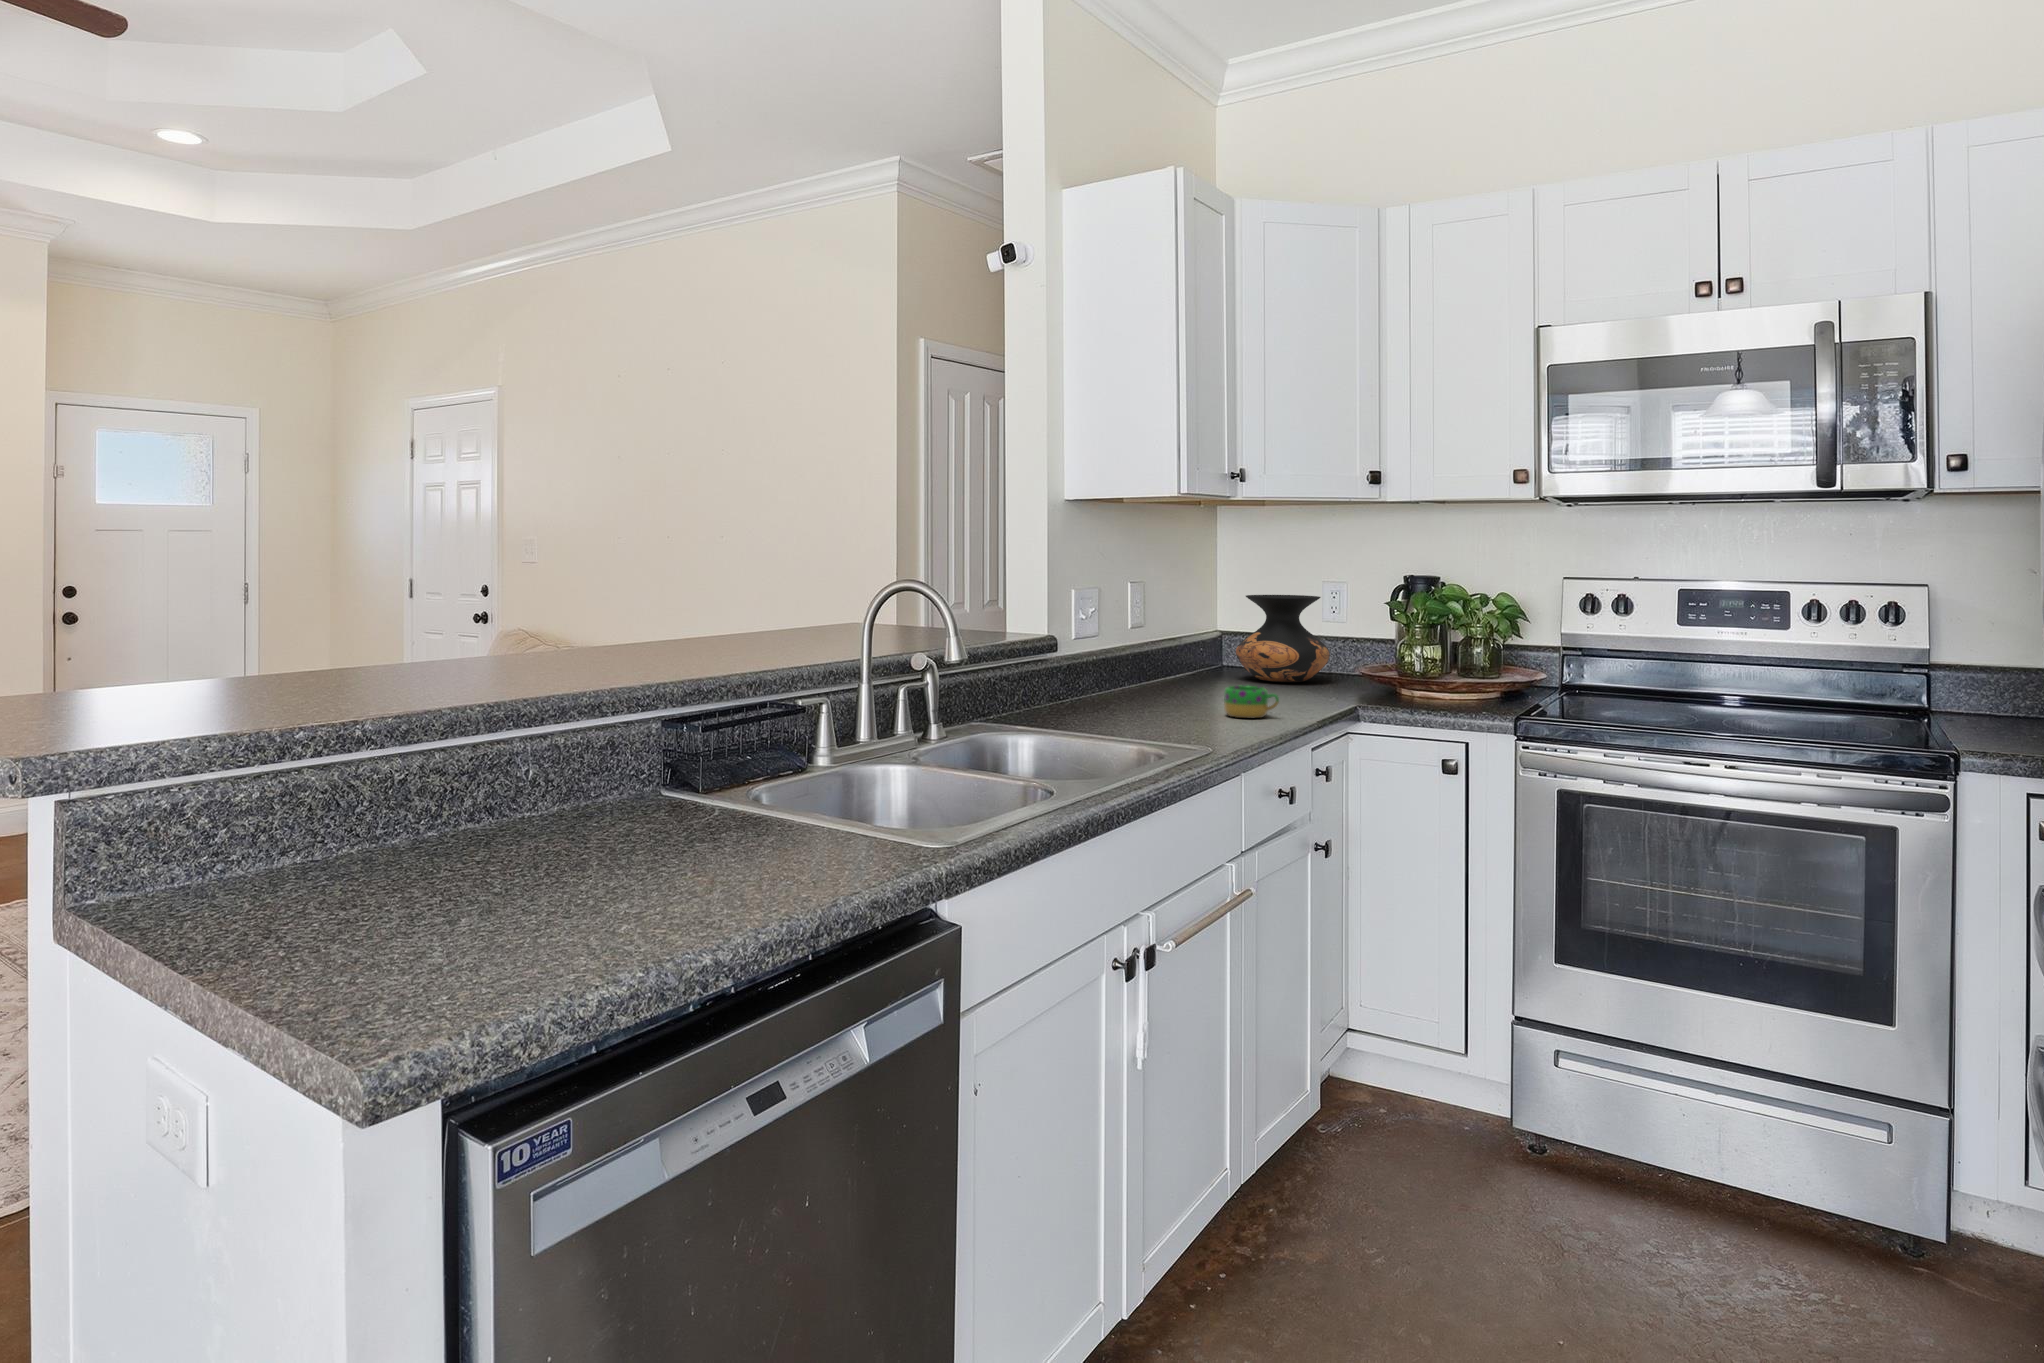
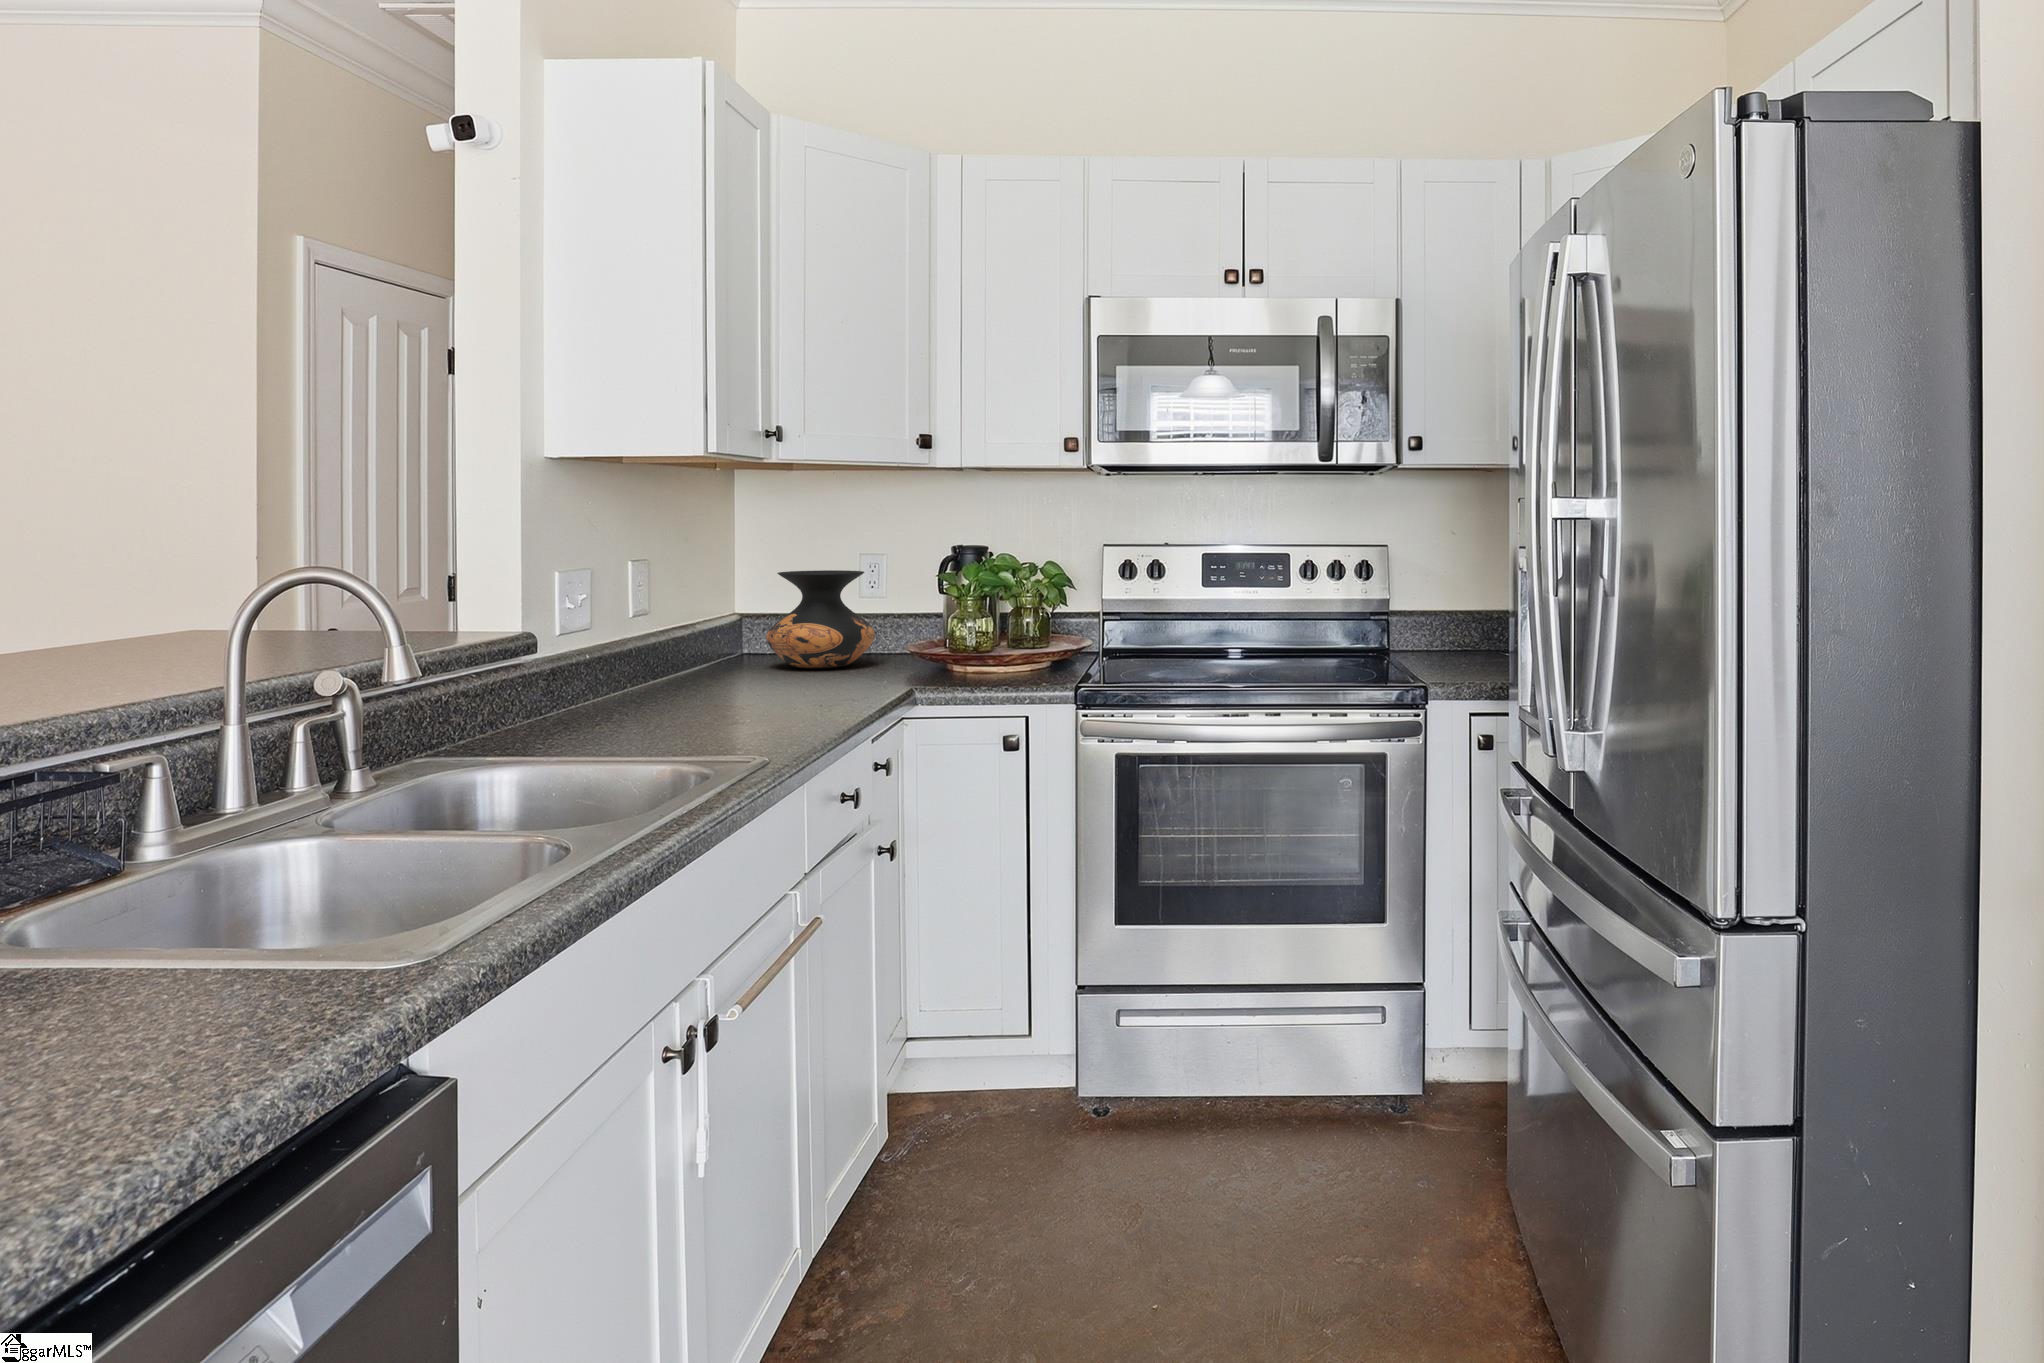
mug: present [1224,686,1279,718] -> none [770,678,837,716]

